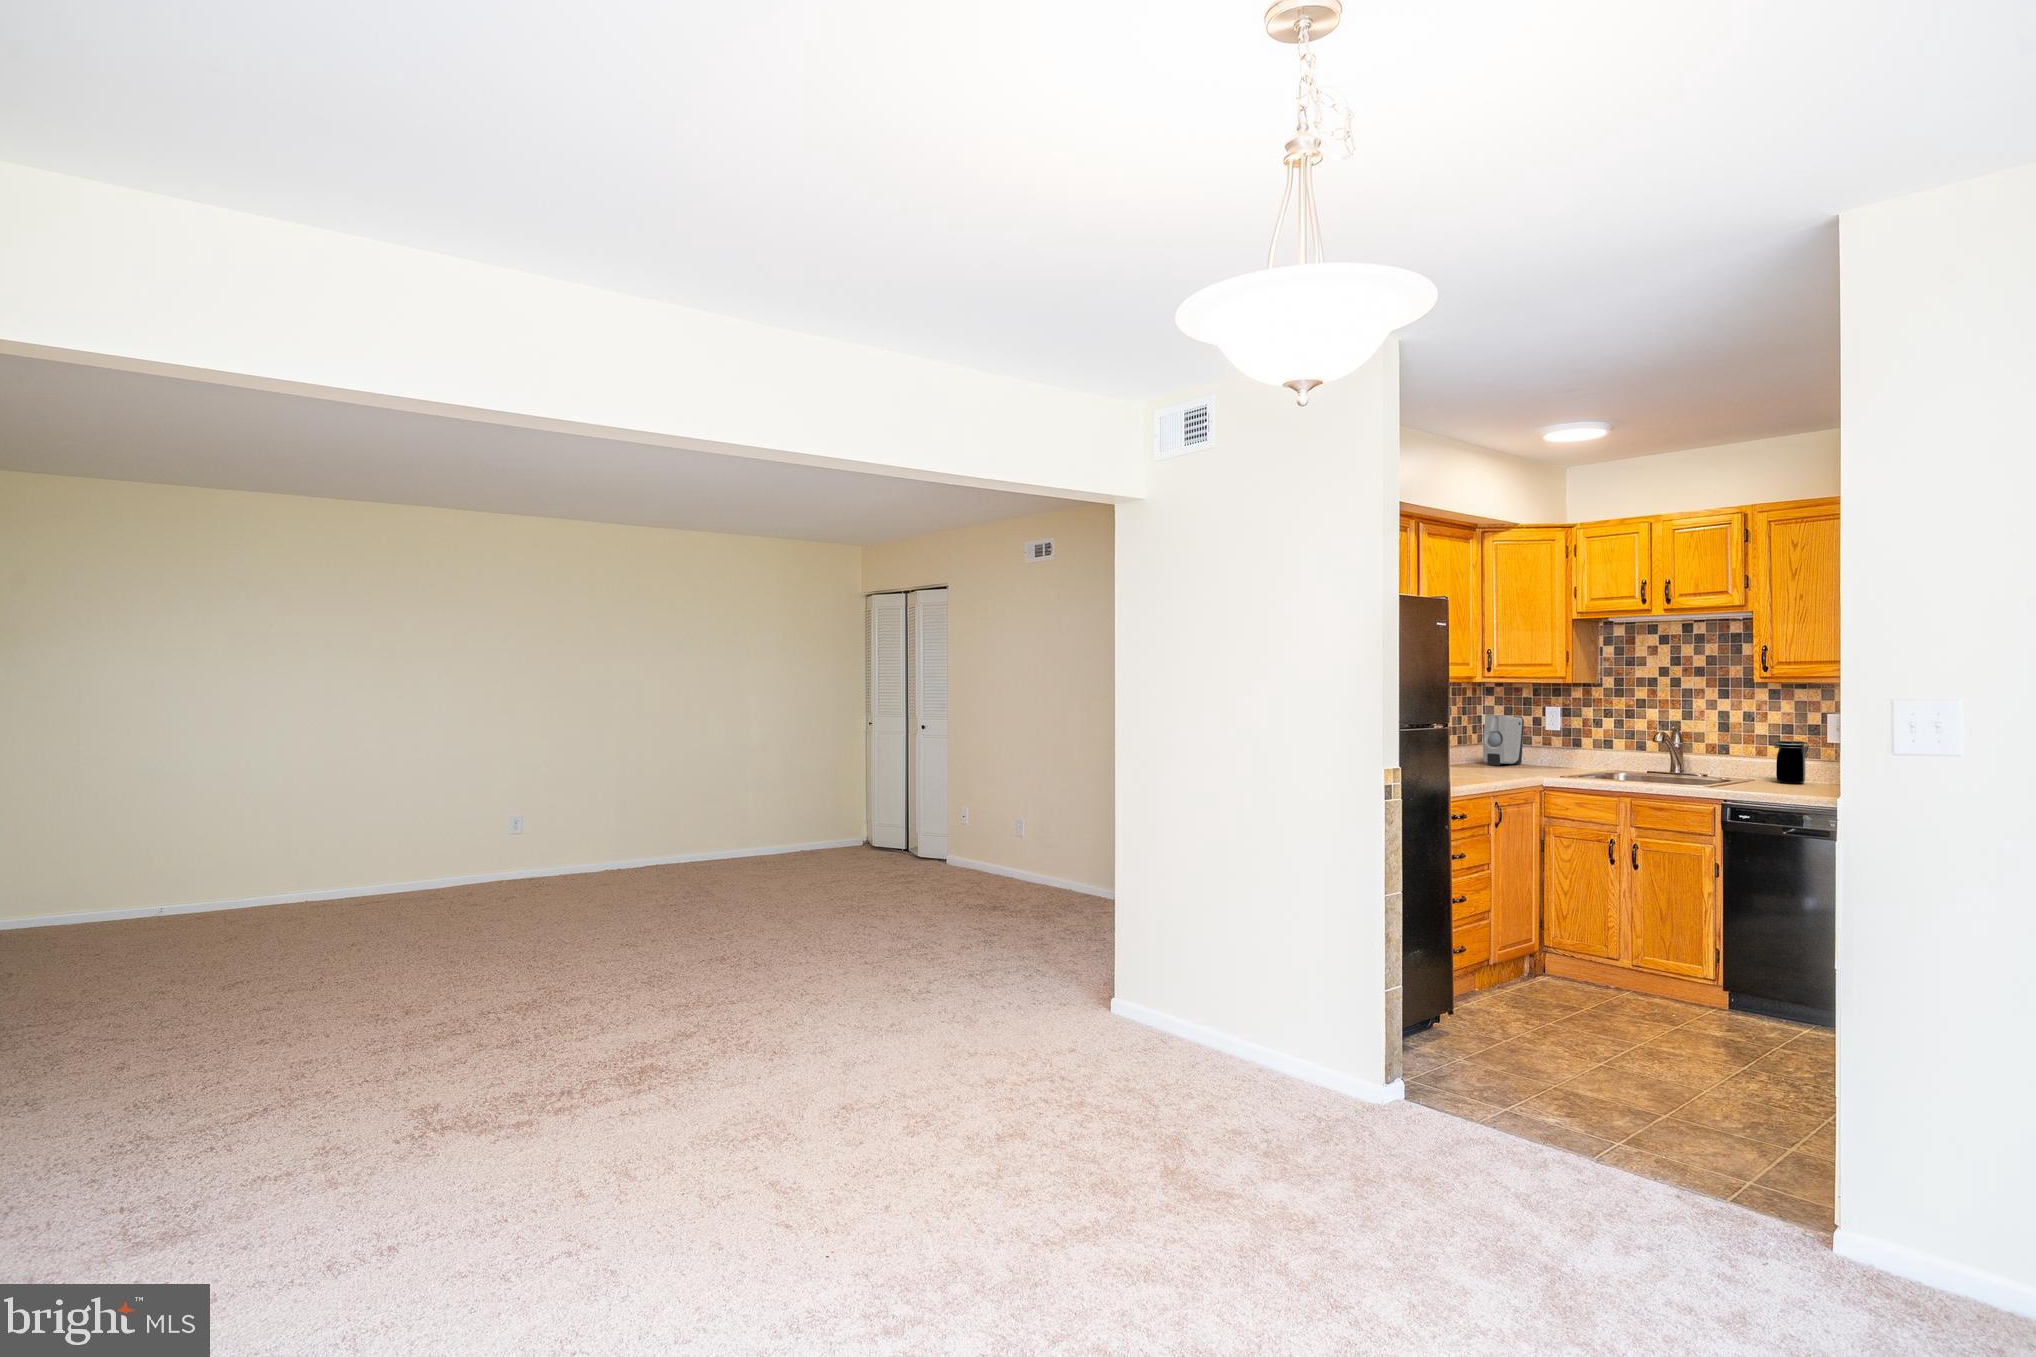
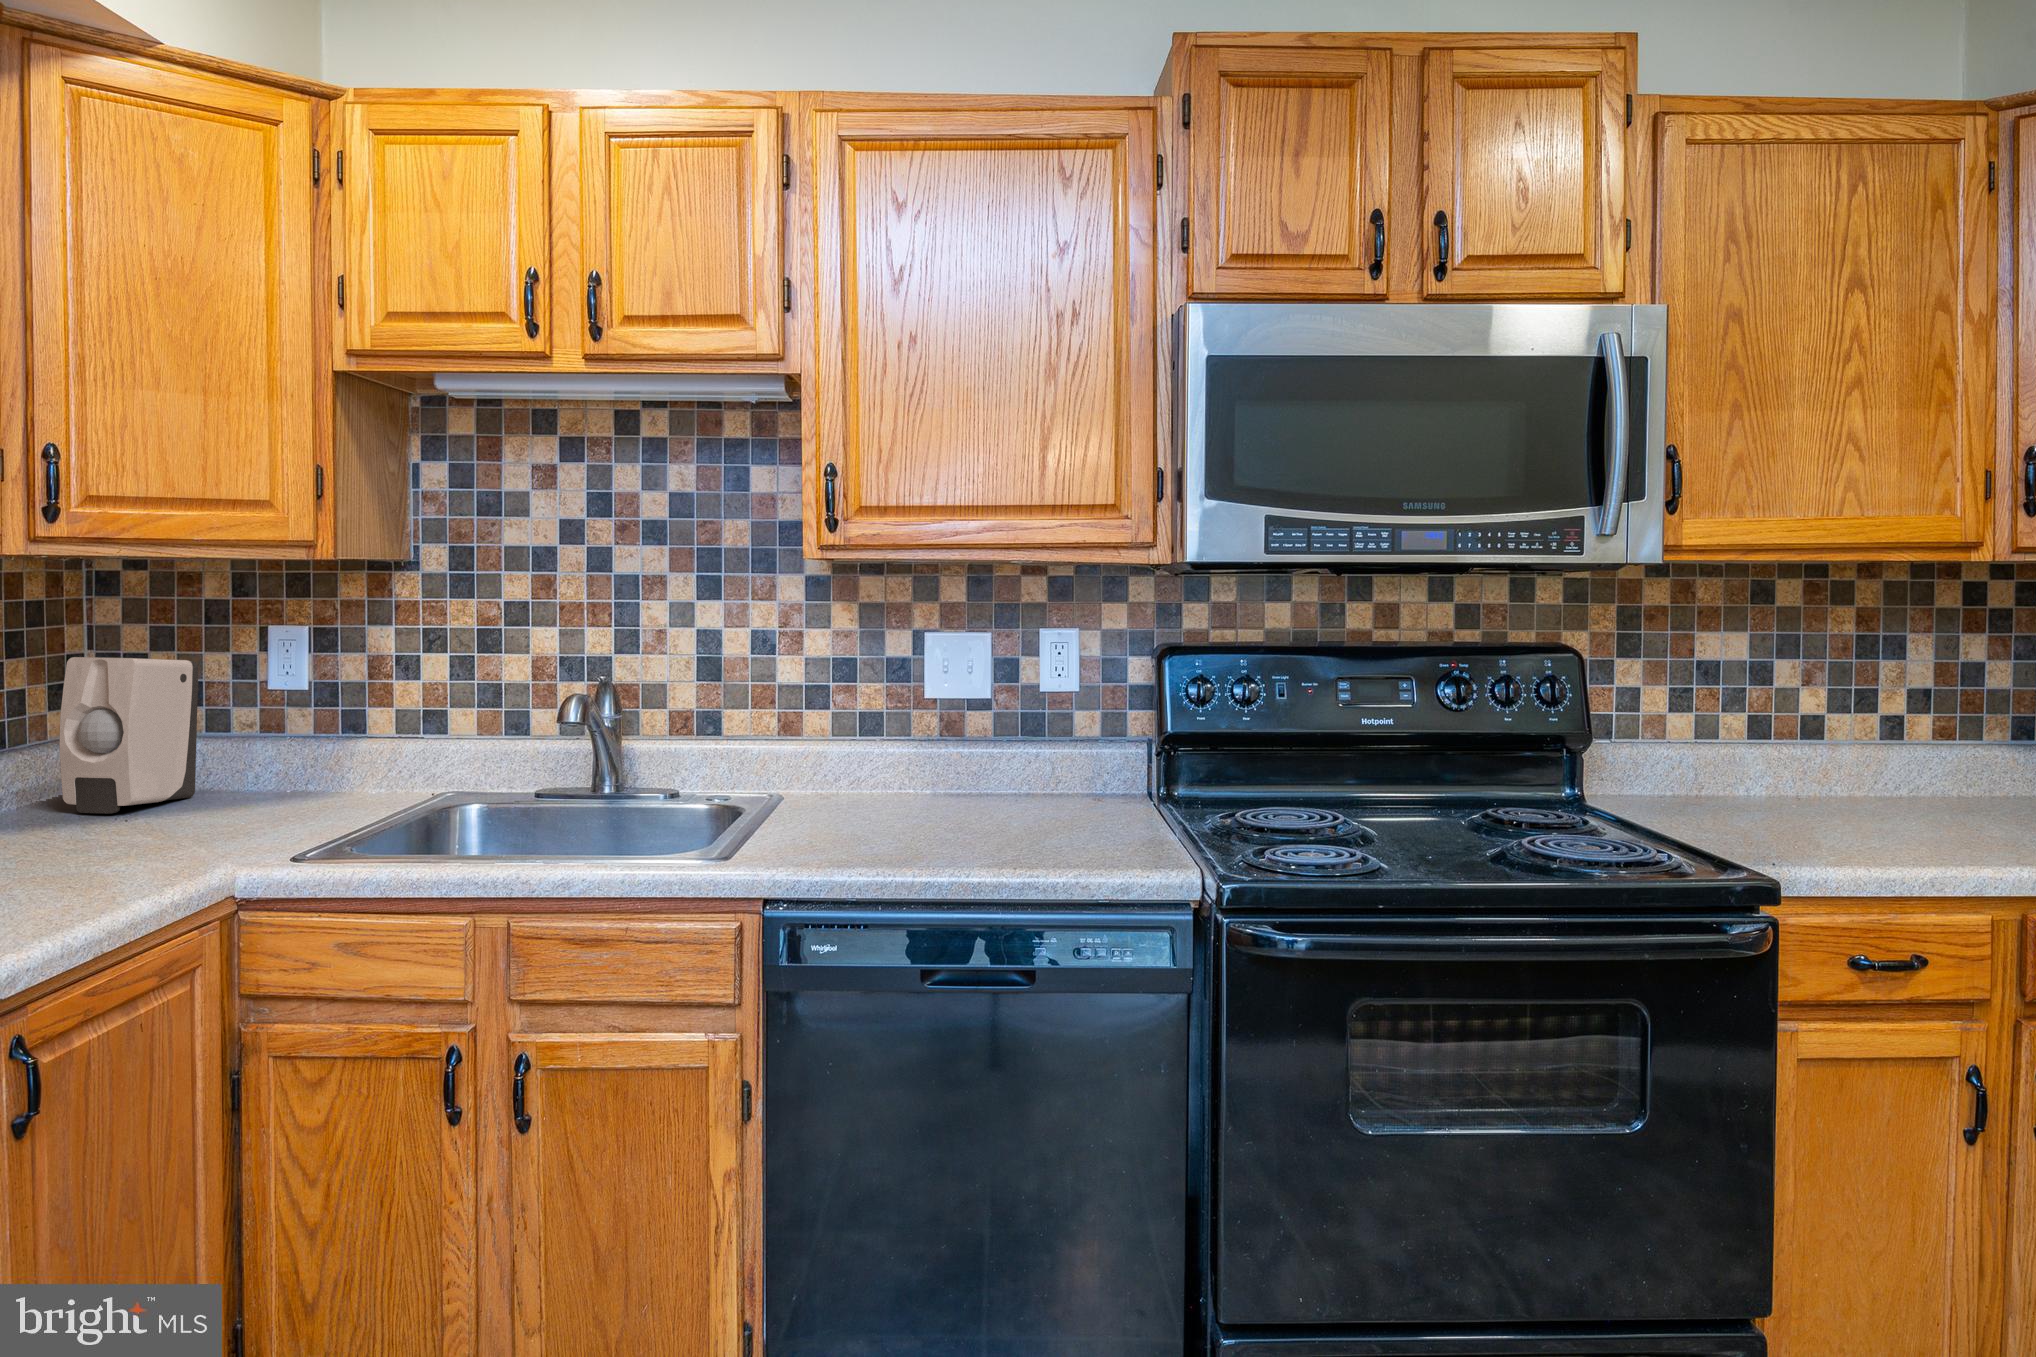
jar: present [1774,741,1809,784] -> none [825,698,898,802]

